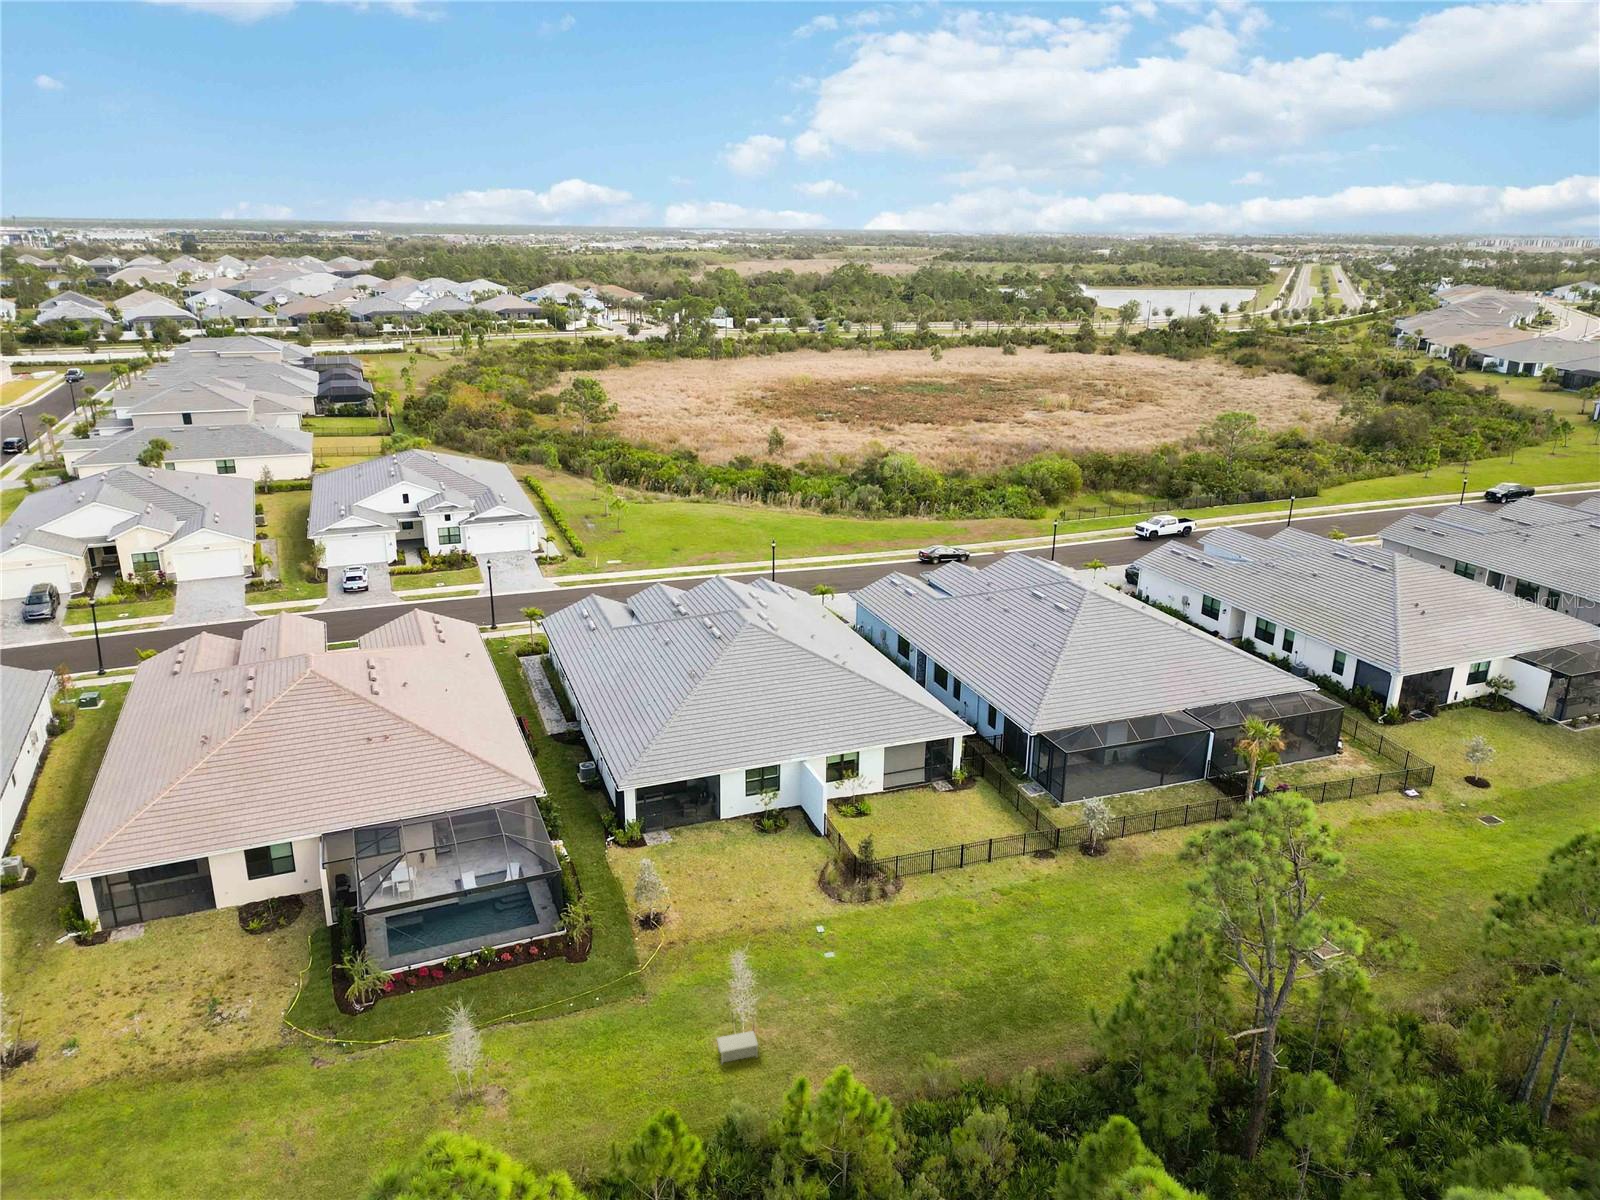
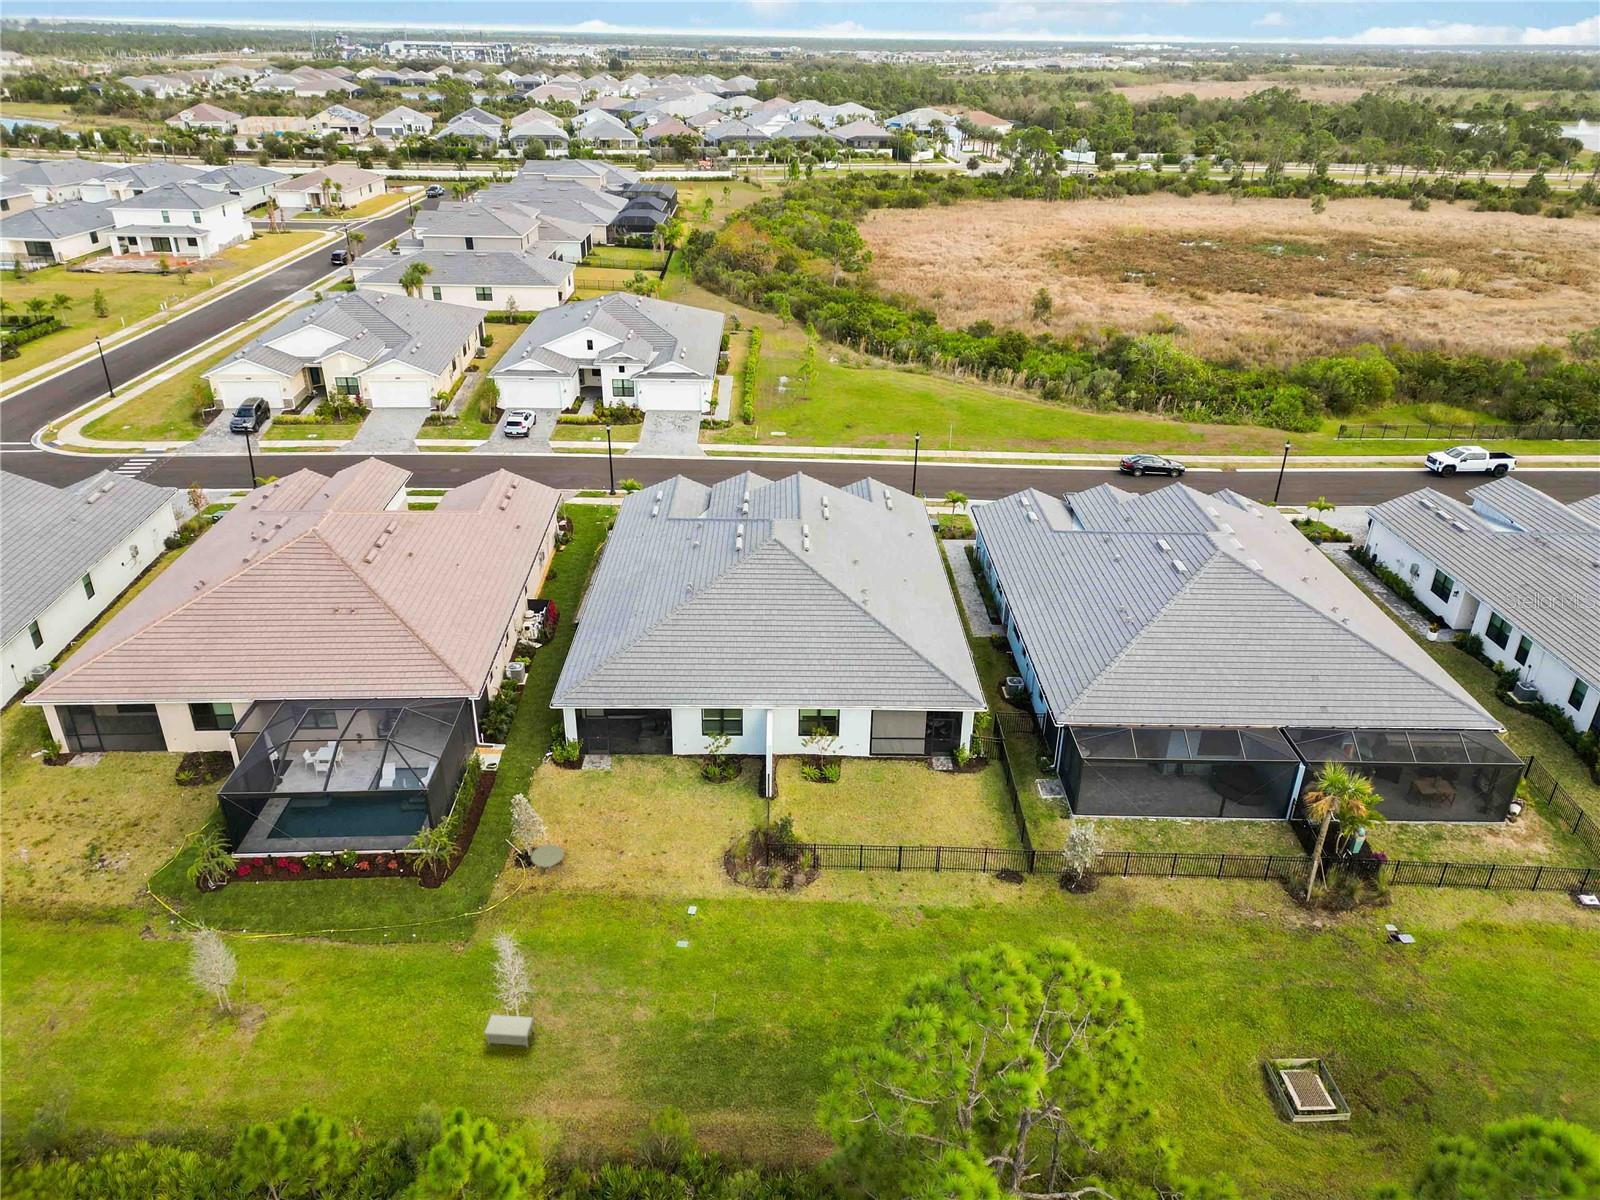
round table: none [660,904,689,931] -> present [531,844,564,875]

